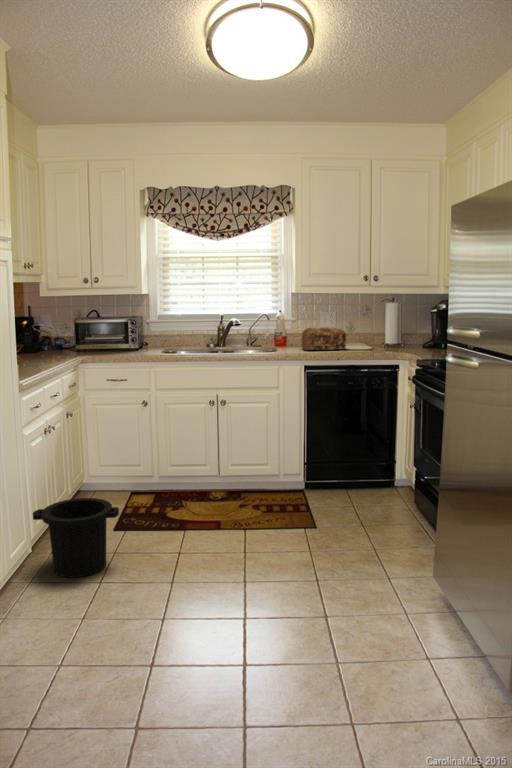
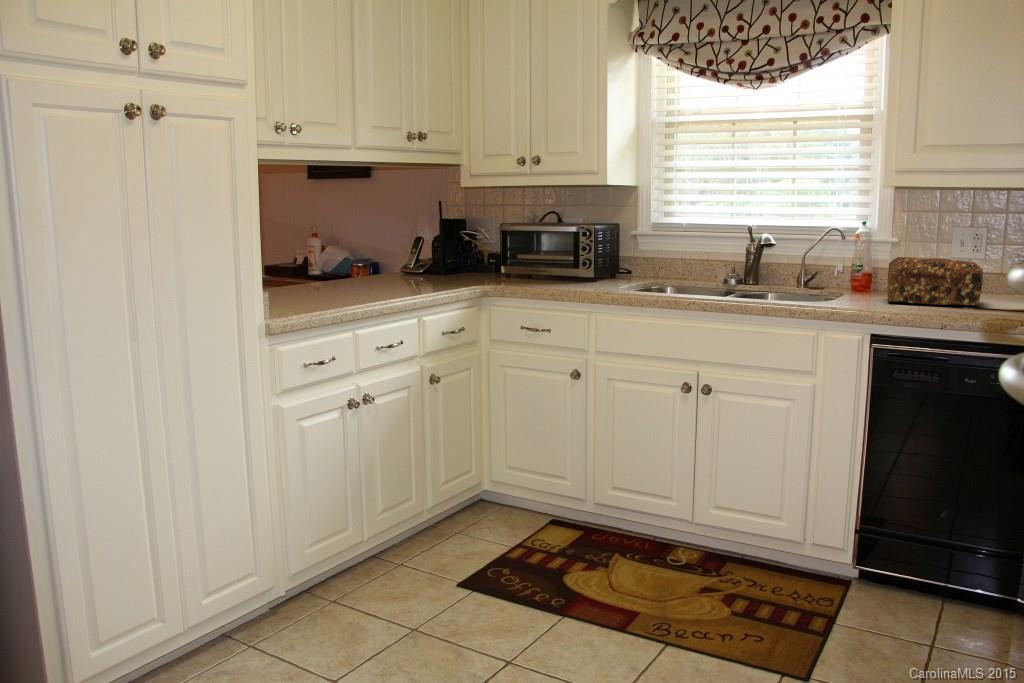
trash can: present [33,498,119,577] -> none [300,510,420,640]

